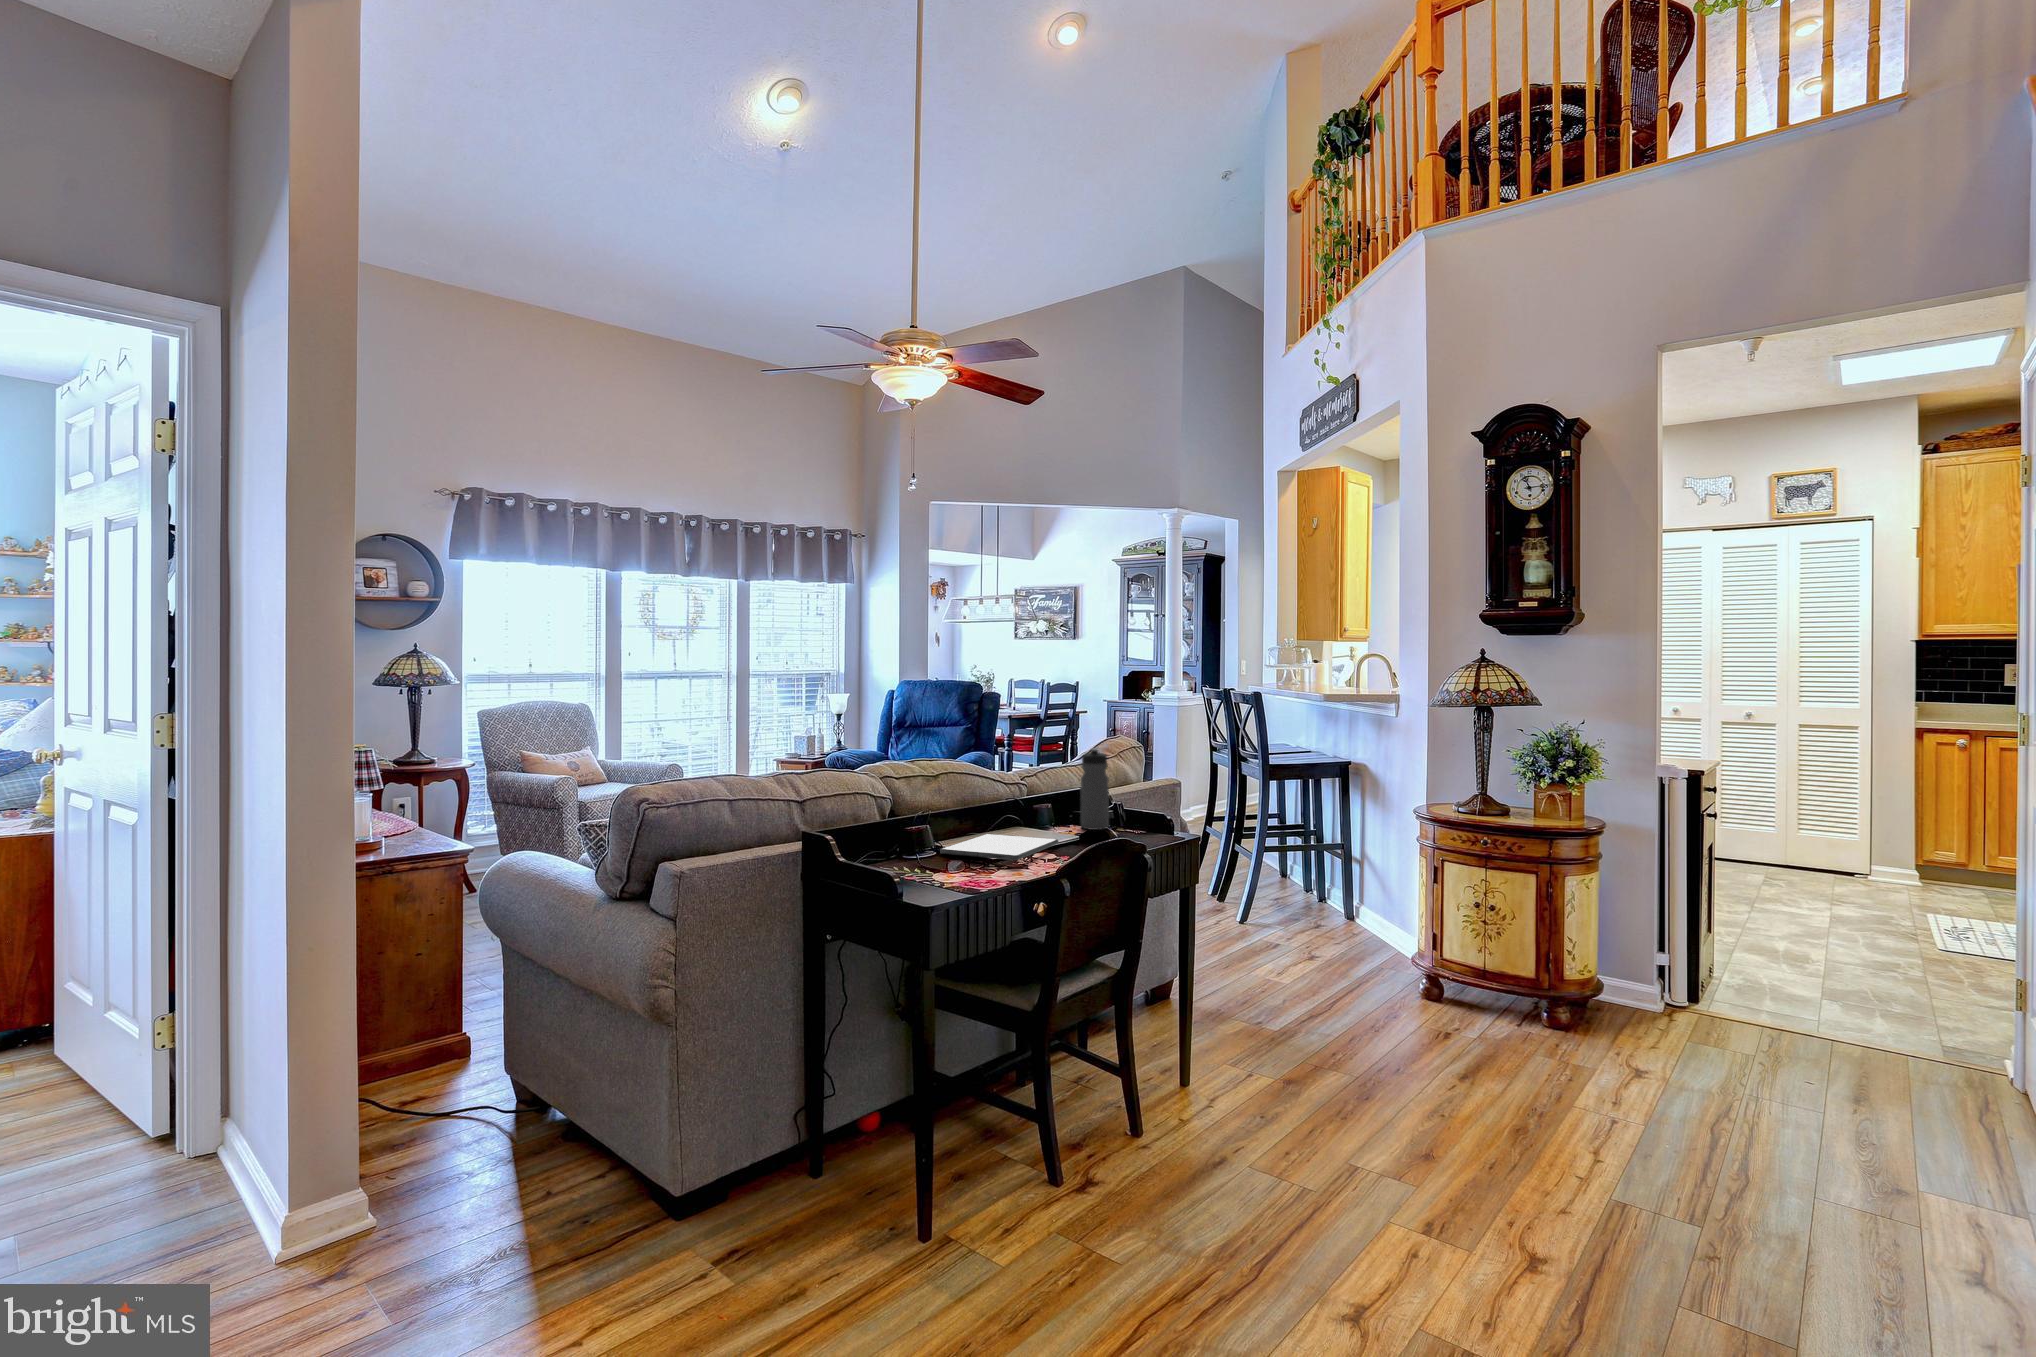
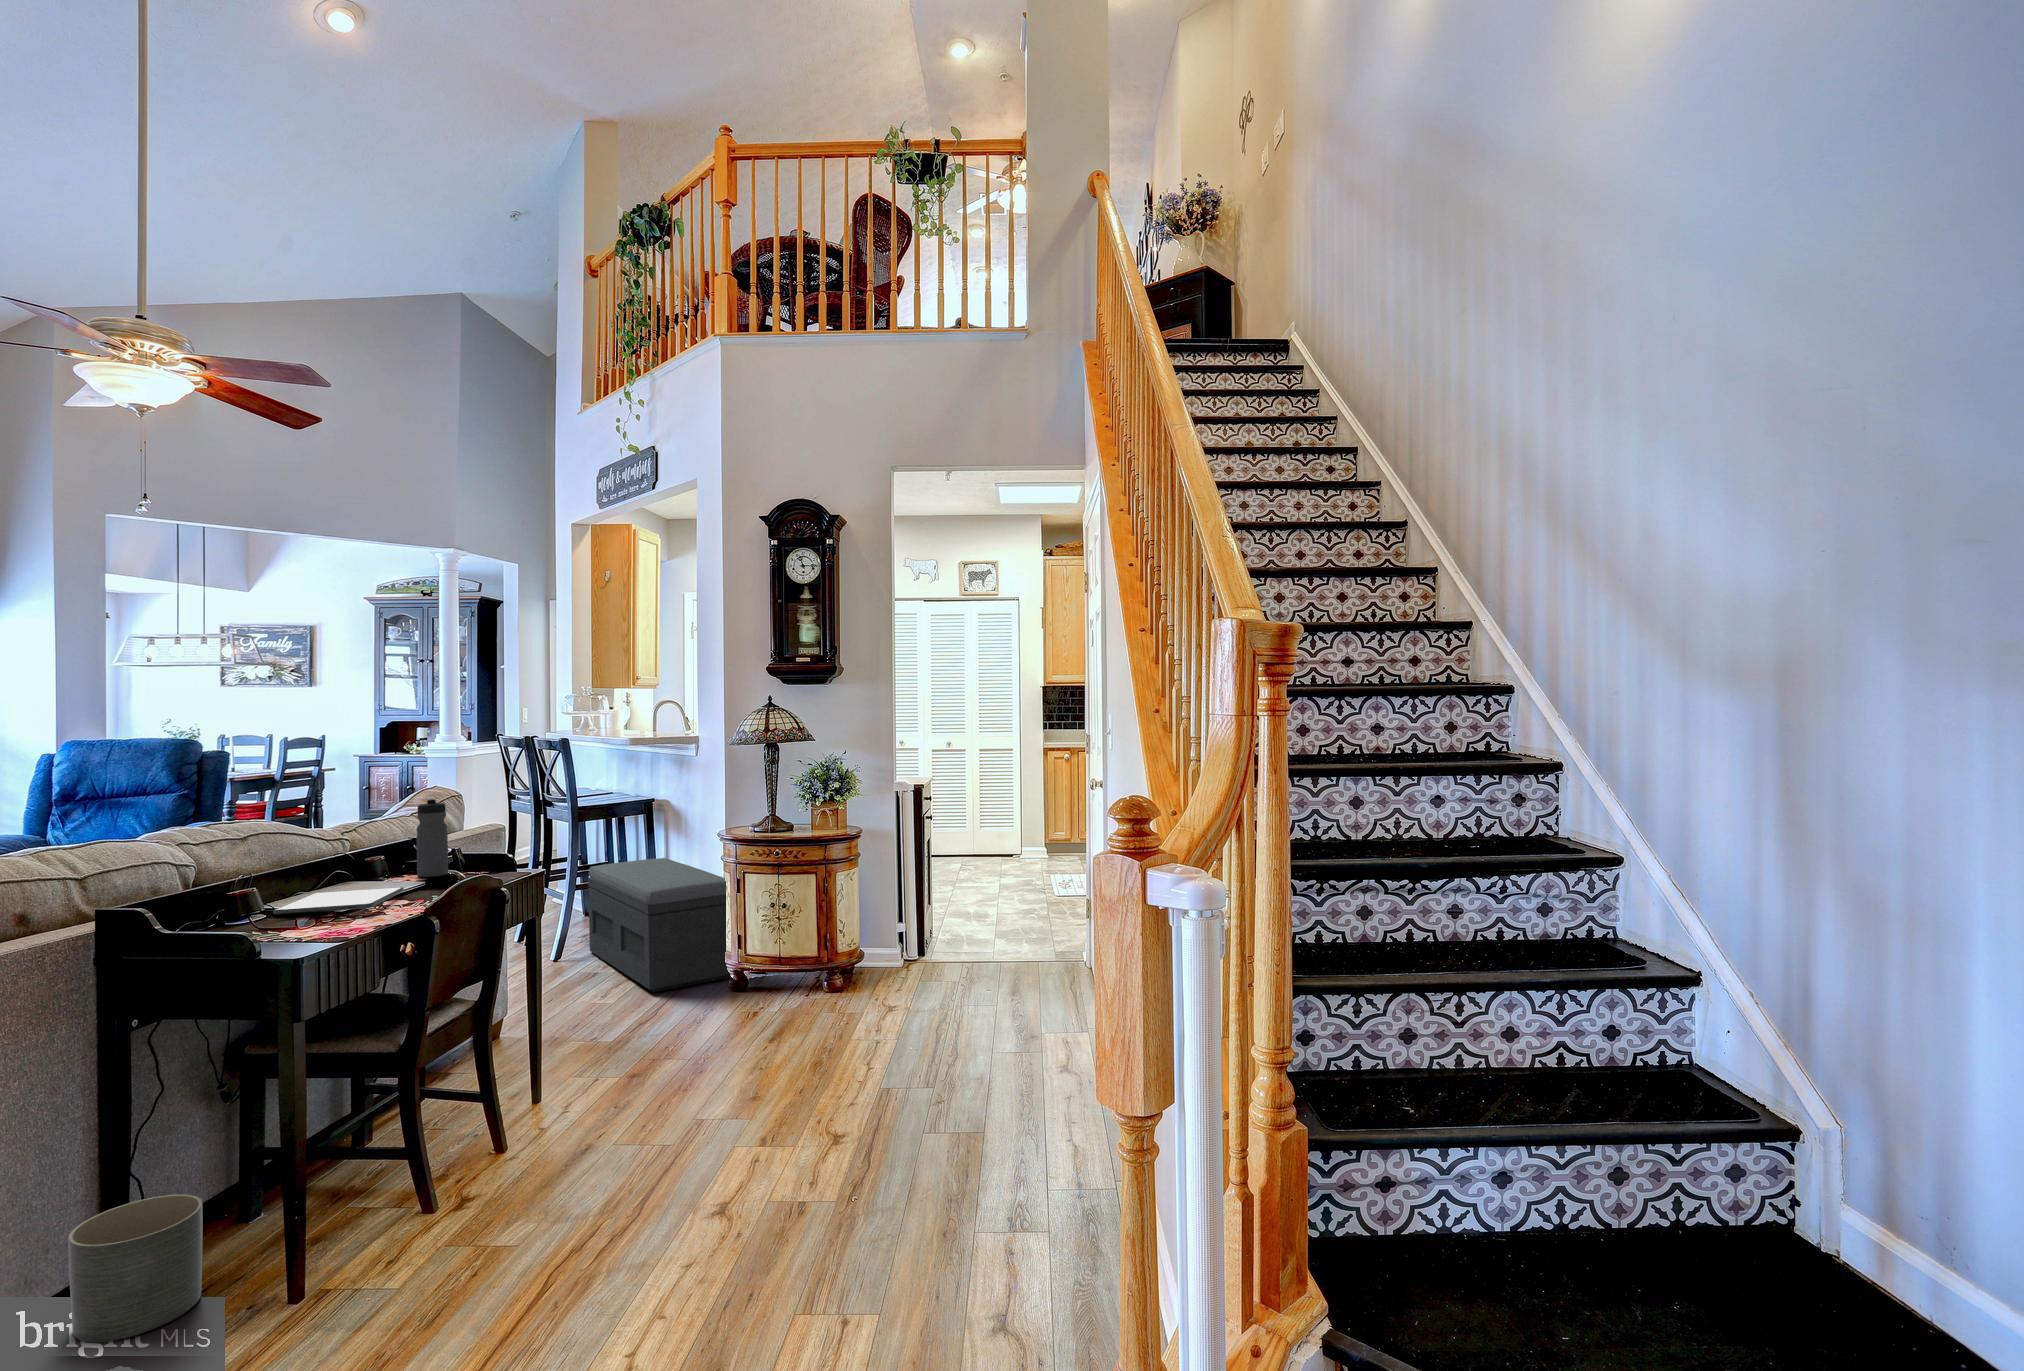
storage bench: none [1275,826,1430,978] -> present [588,858,730,992]
planter: none [764,1106,862,1241] -> present [68,1195,203,1342]

